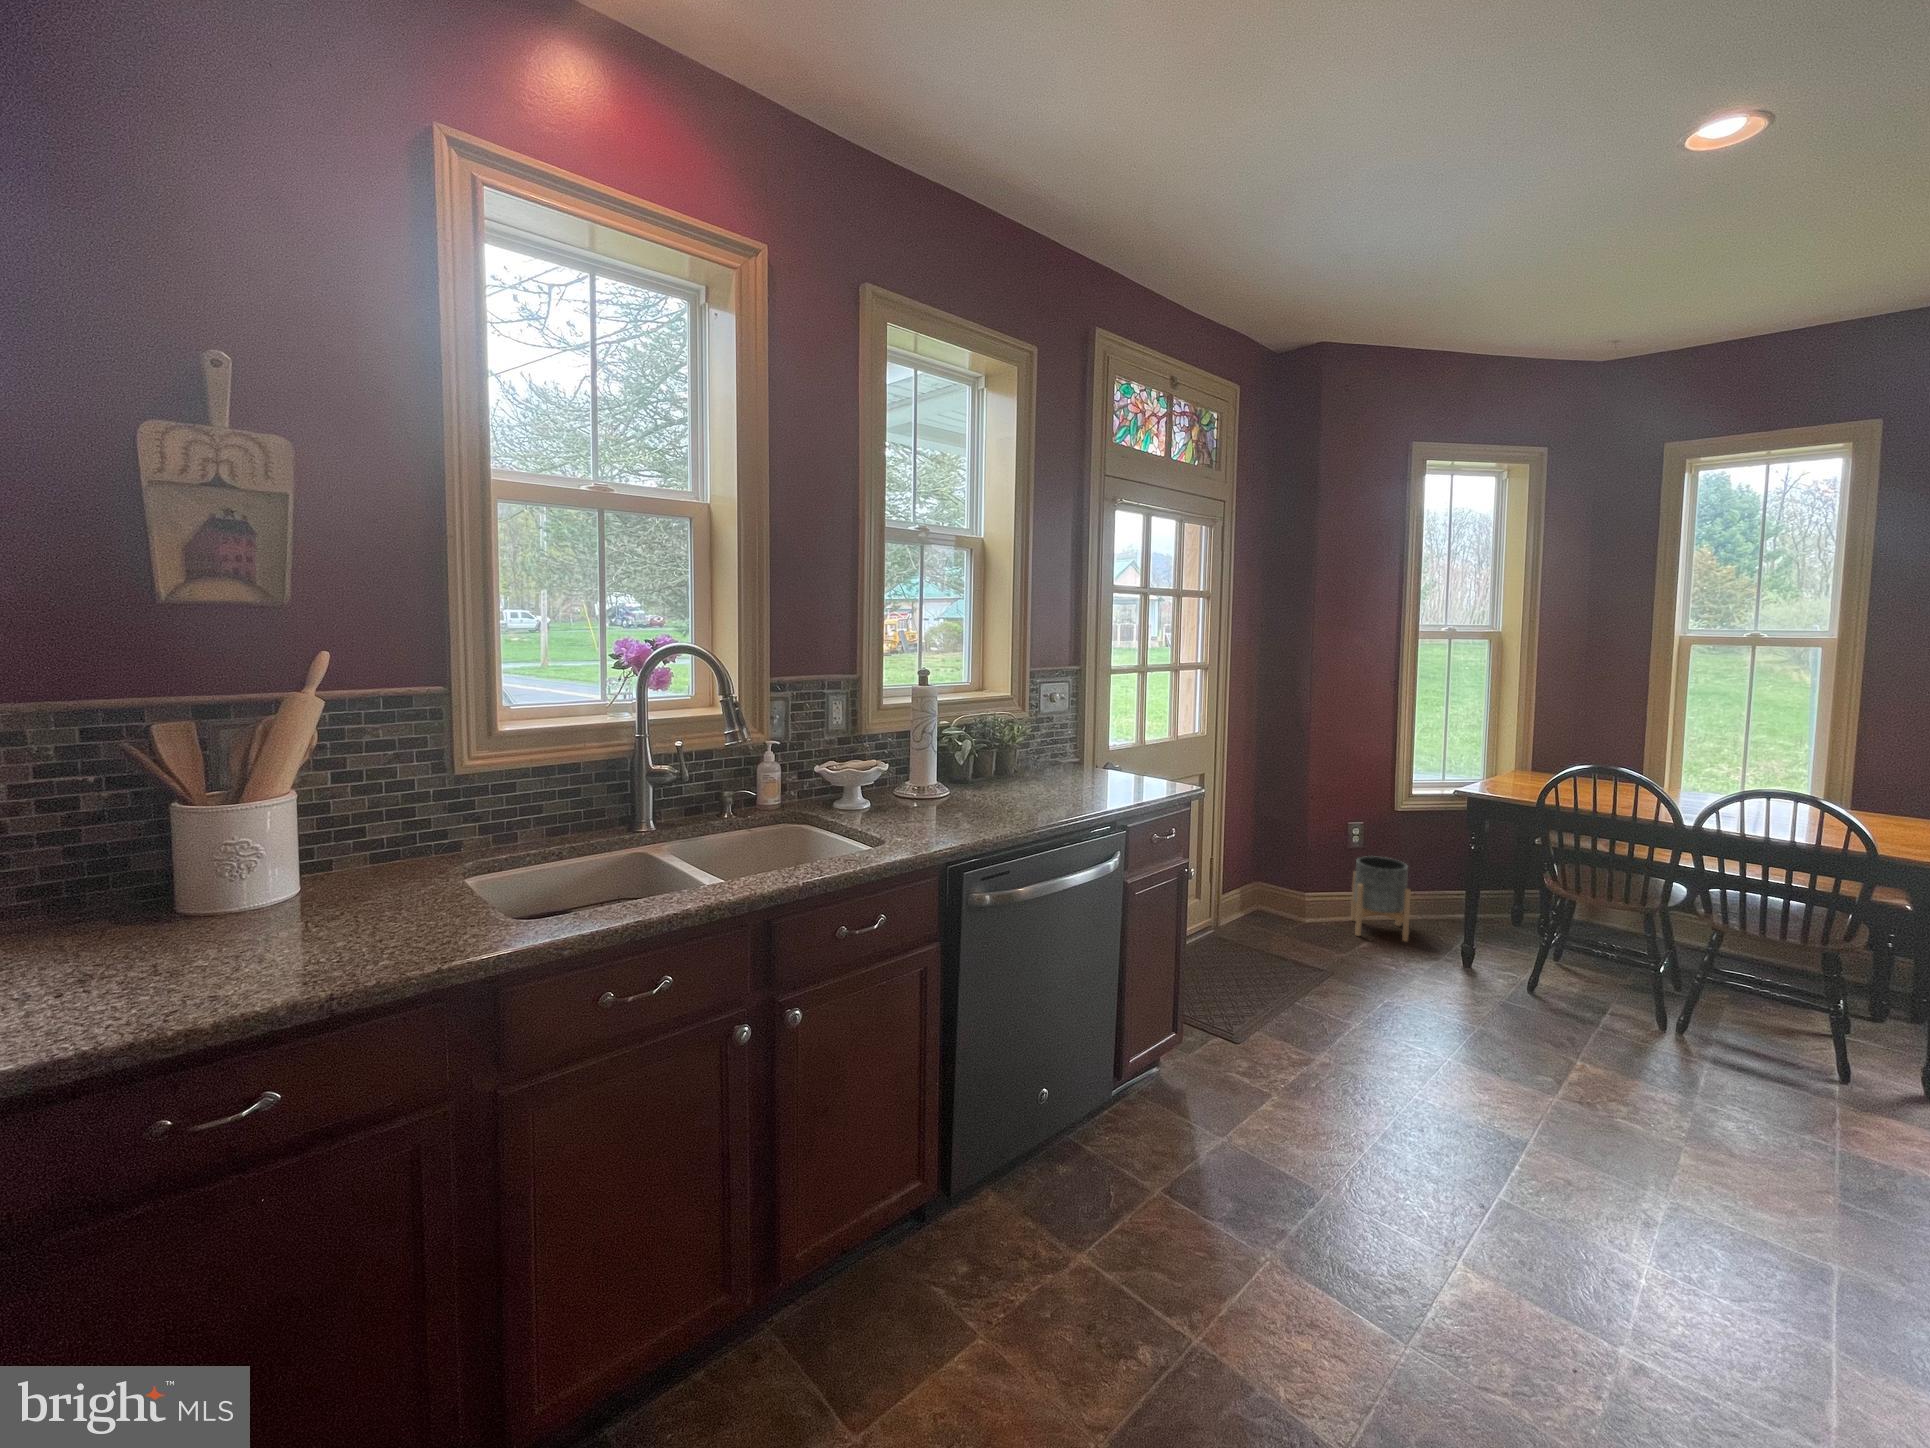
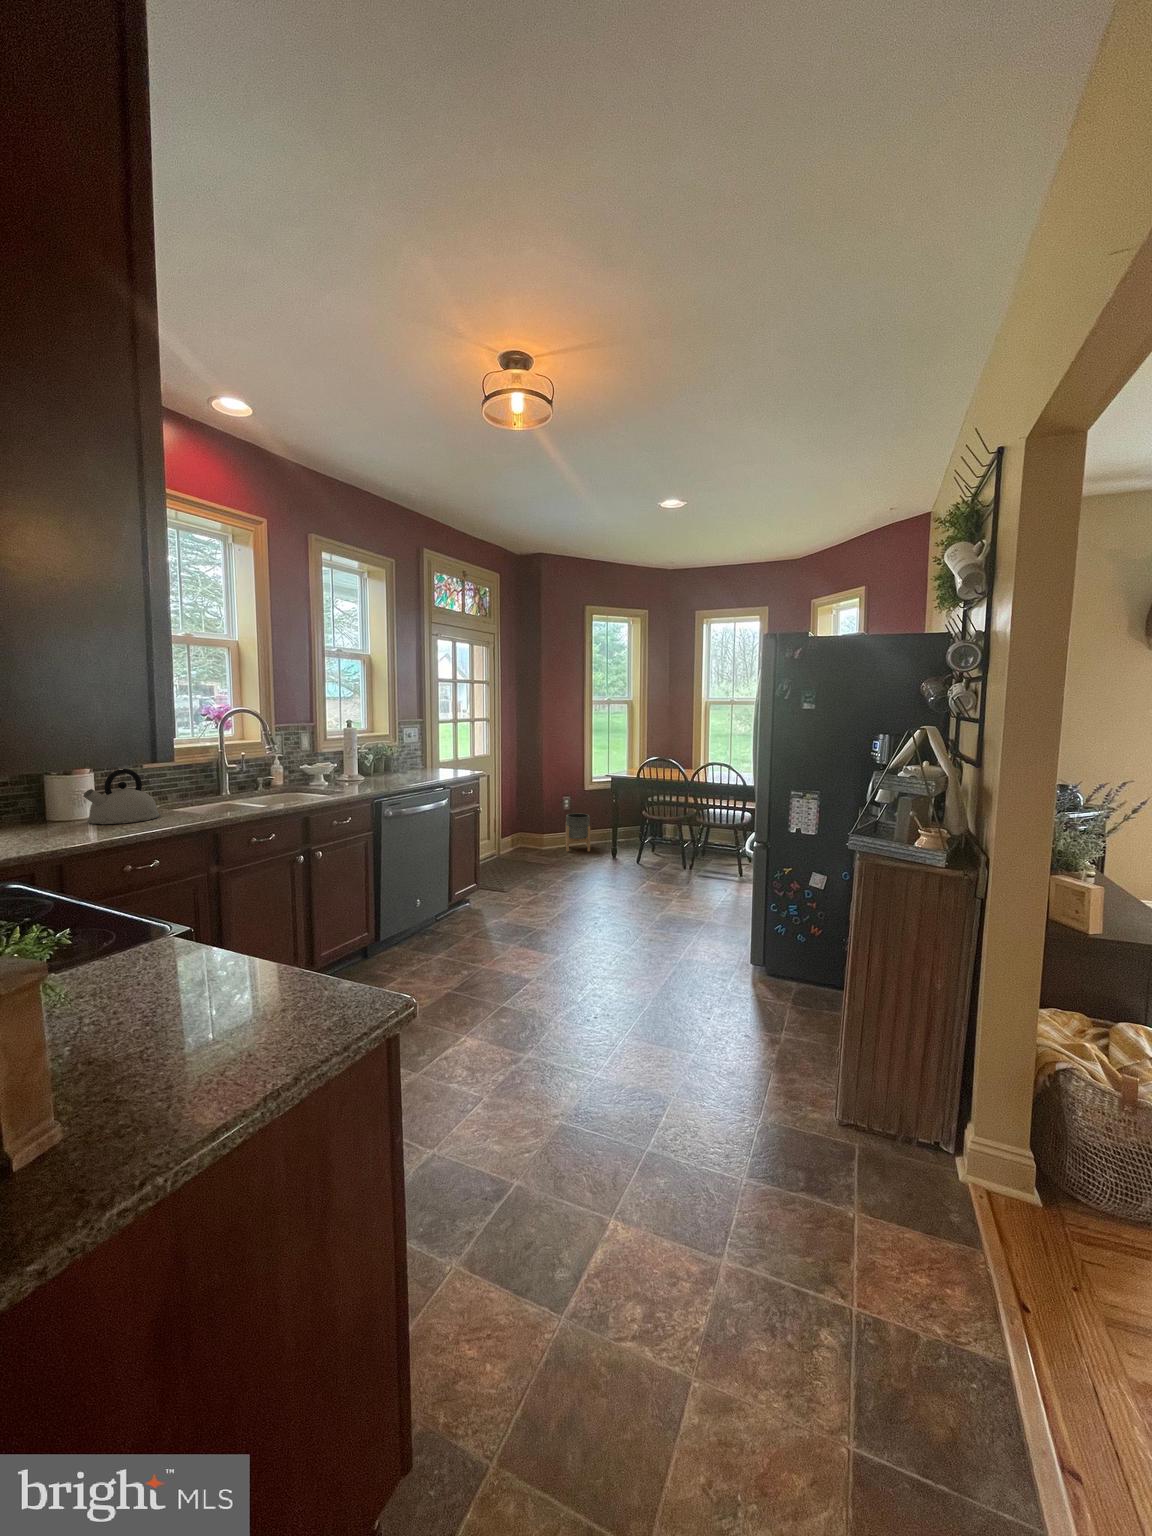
kettle: none [172,800,395,956] -> present [84,769,160,824]

